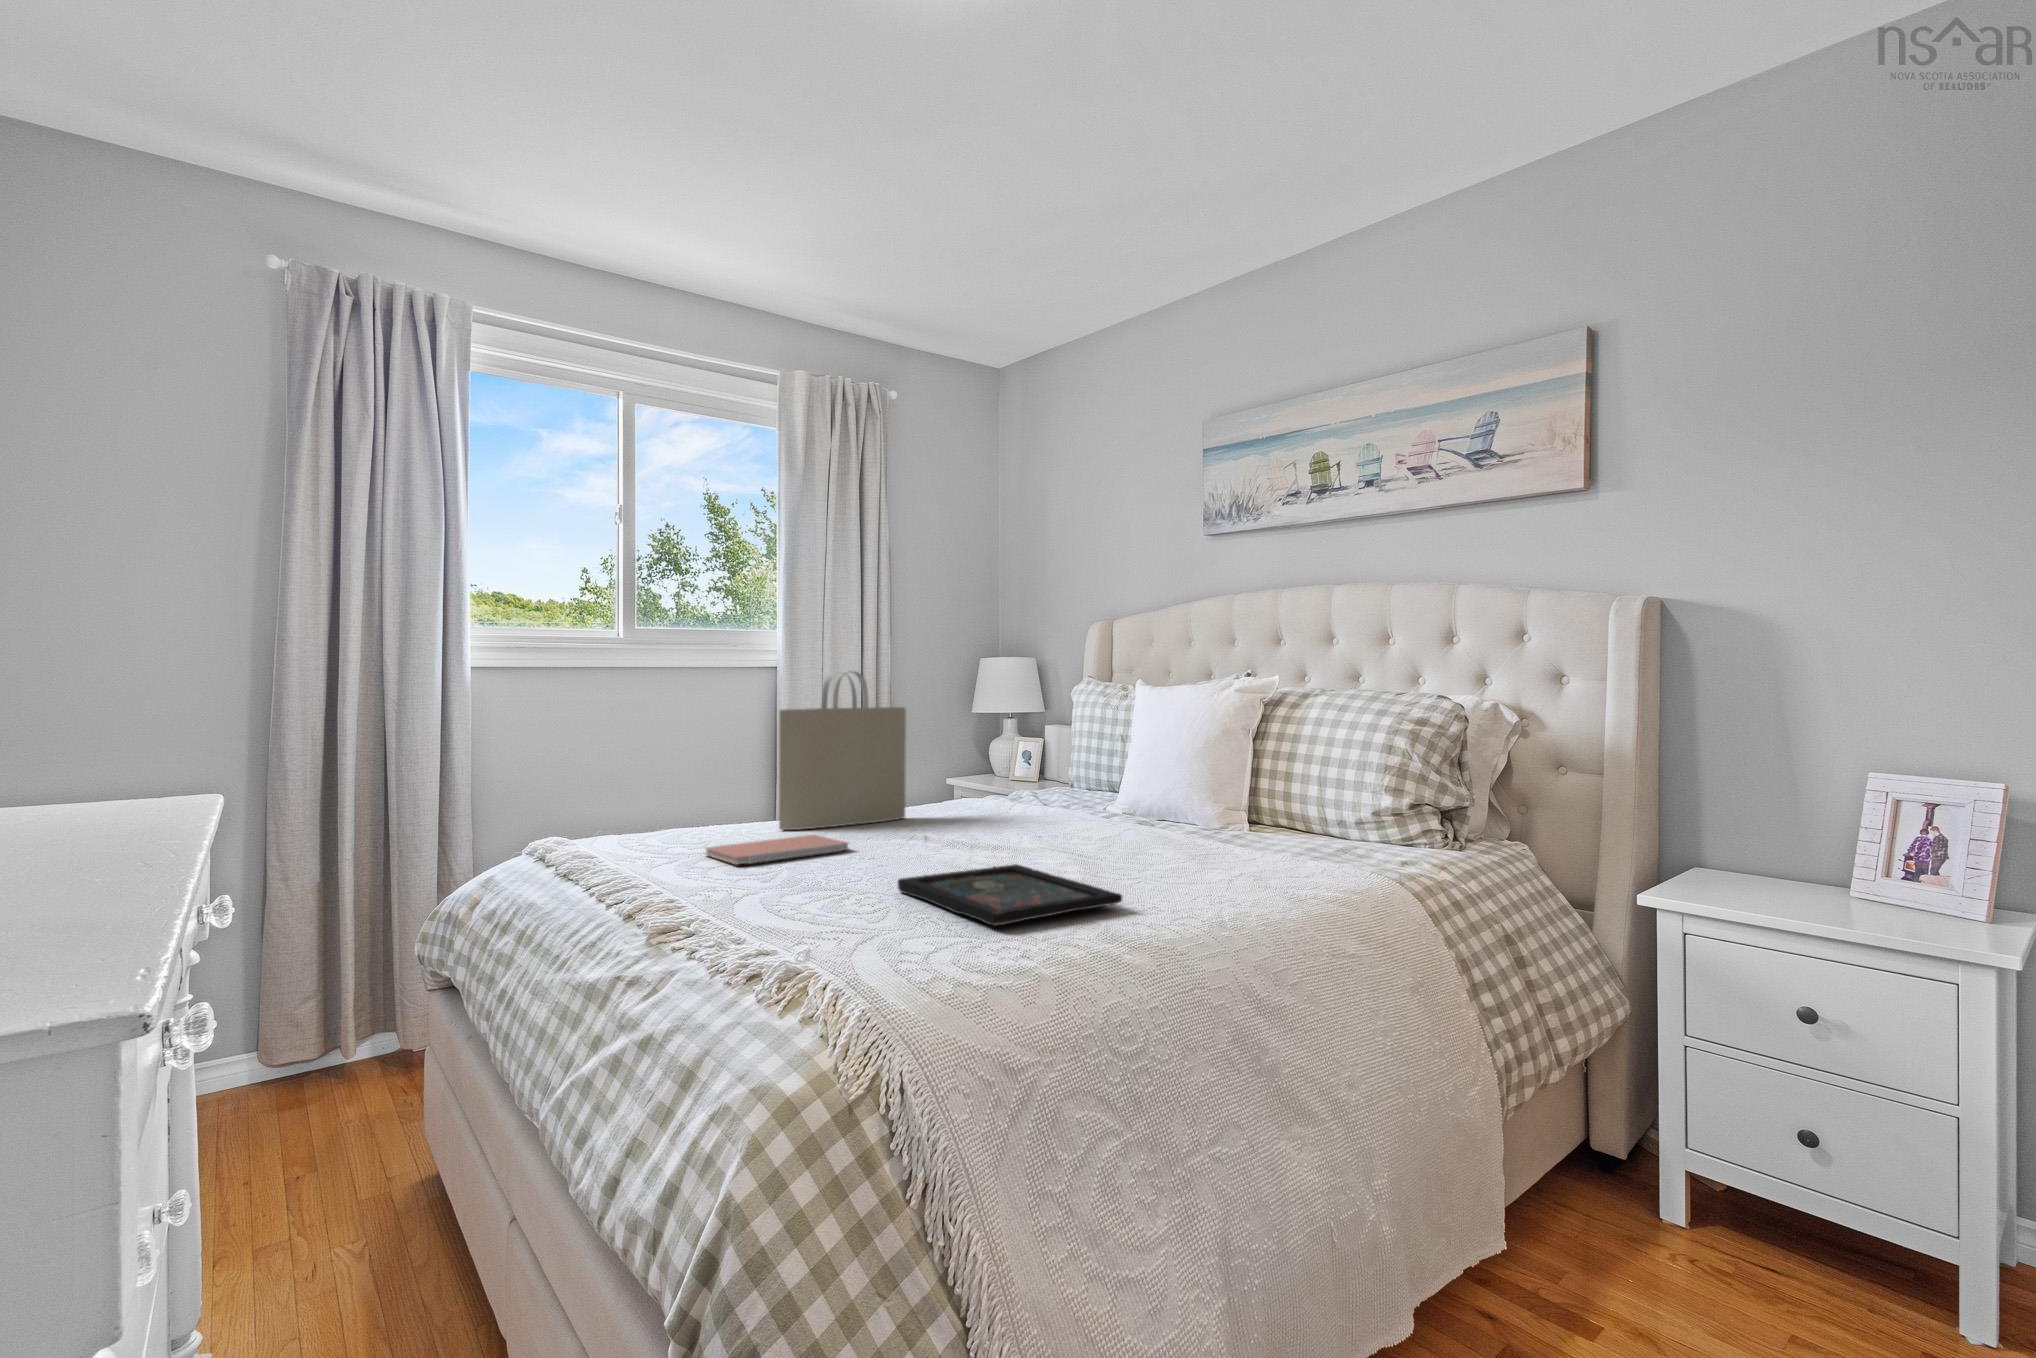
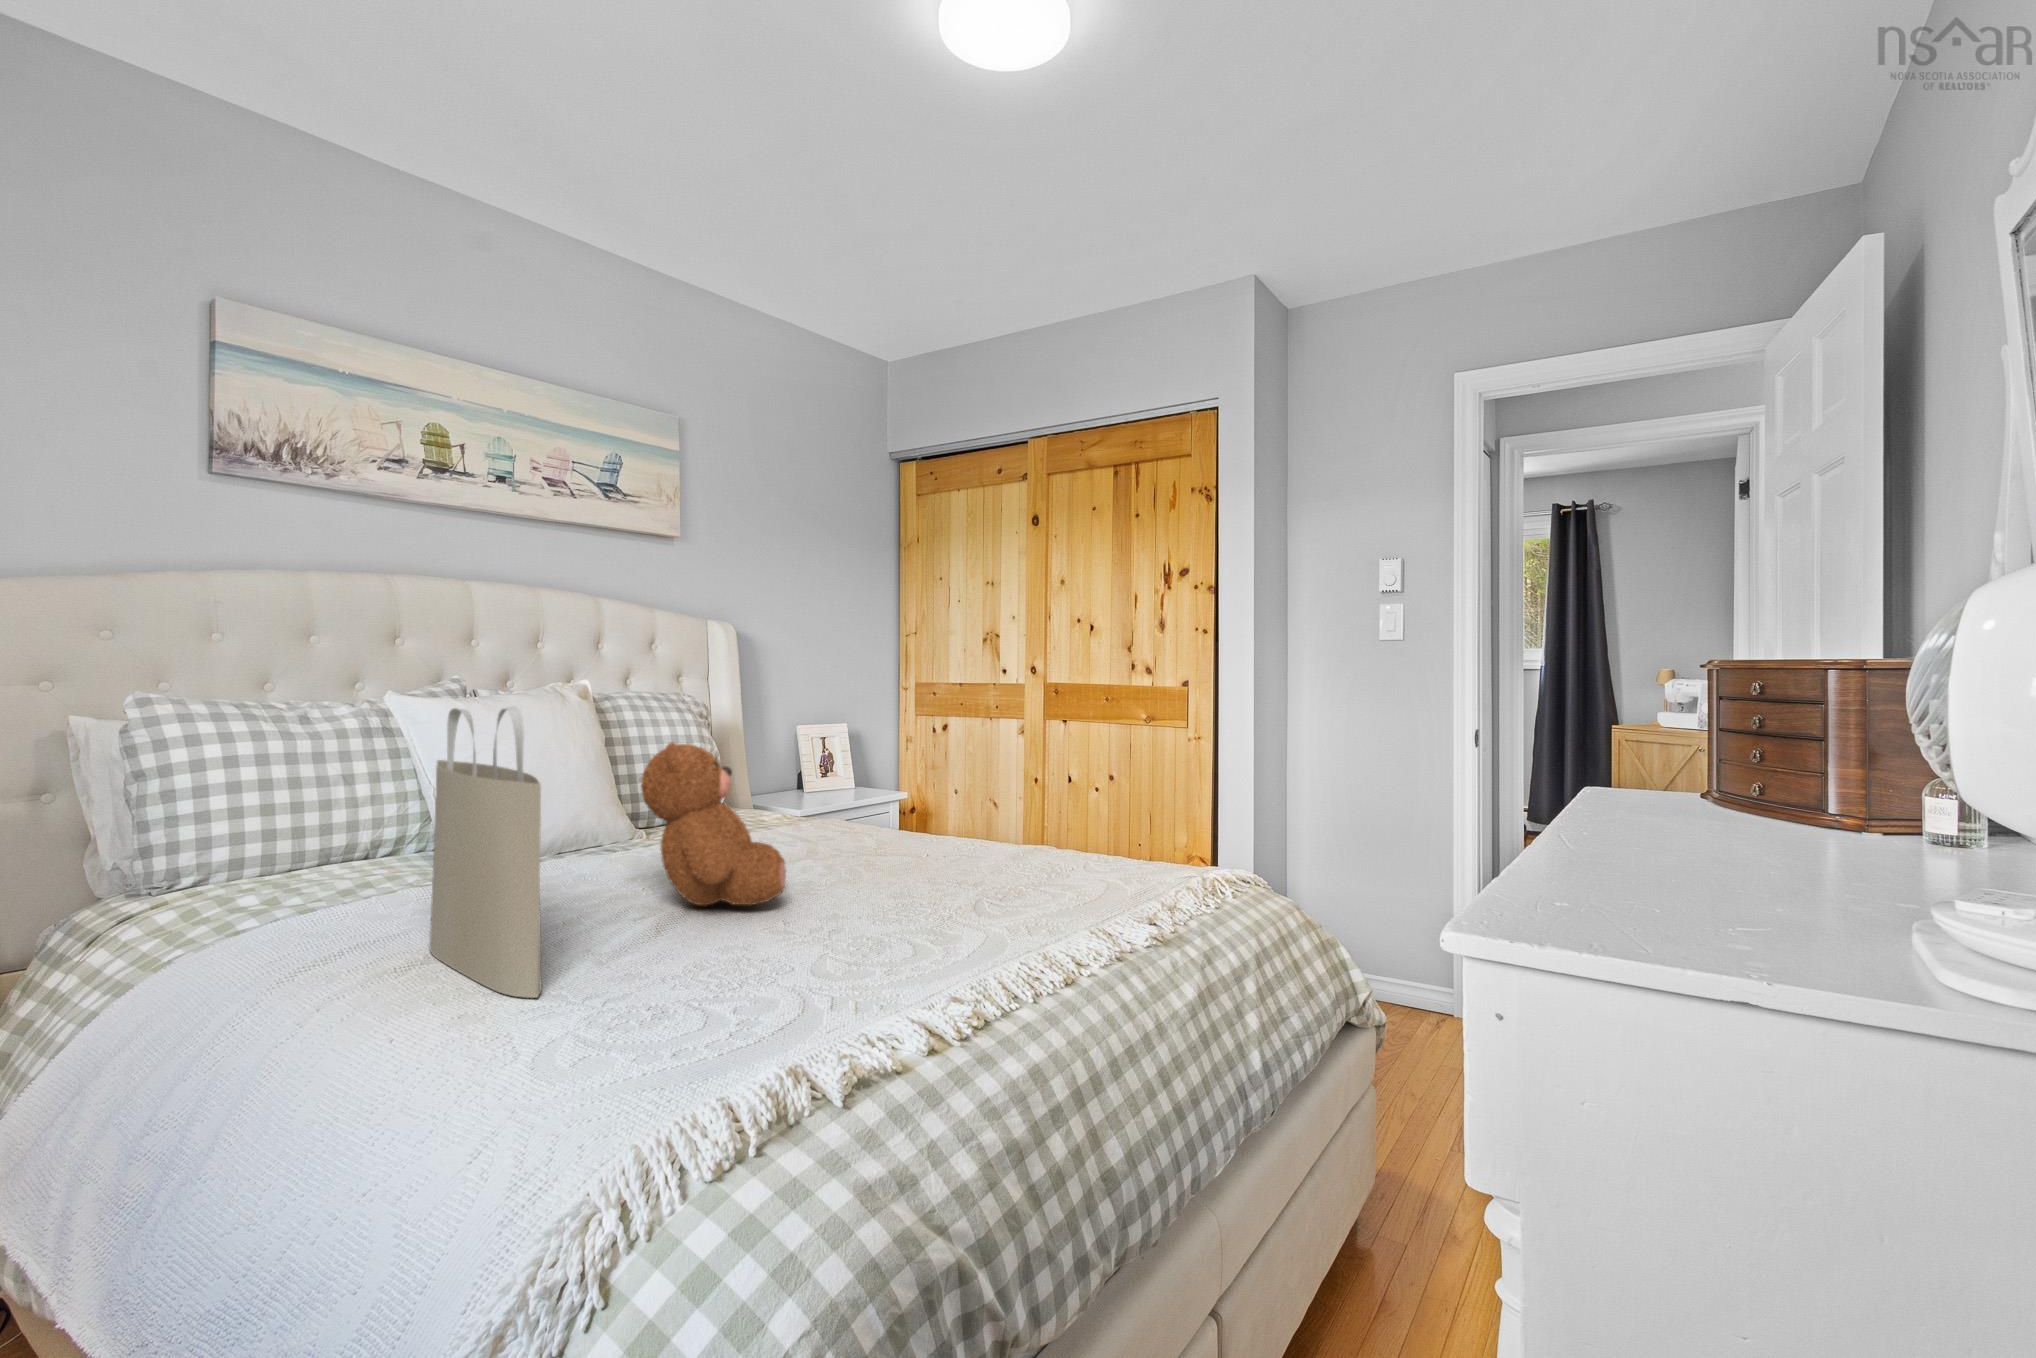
teddy bear: none [901,707,1033,852] -> present [641,742,786,906]
notebook: present [705,835,848,864] -> none [654,934,852,1007]
tray: present [898,864,1122,926] -> none [861,854,1049,912]

